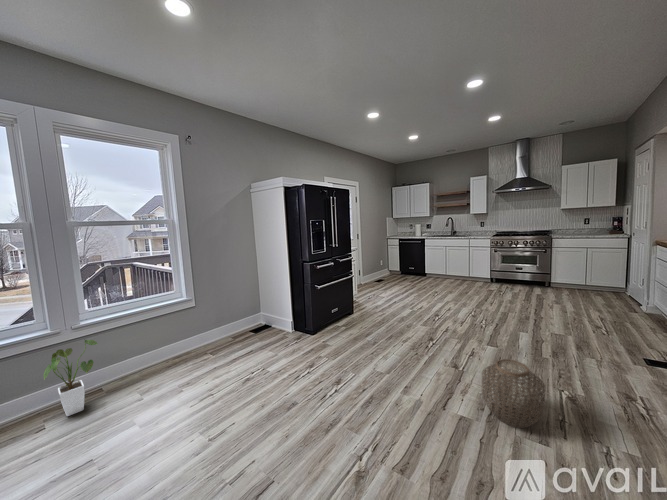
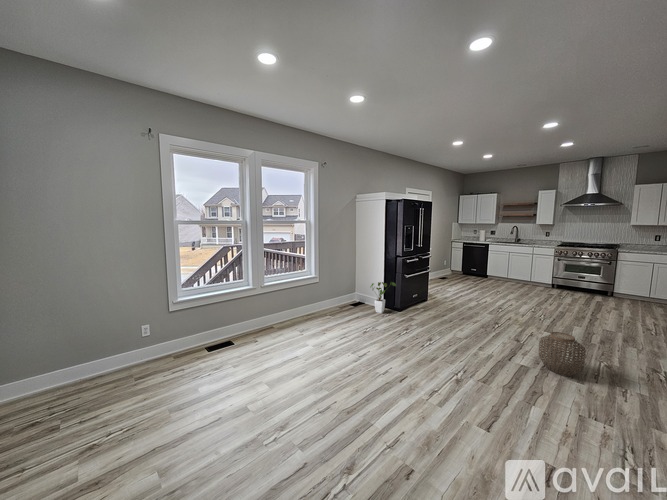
house plant: present [44,340,97,416] -> present [370,282,396,313]

